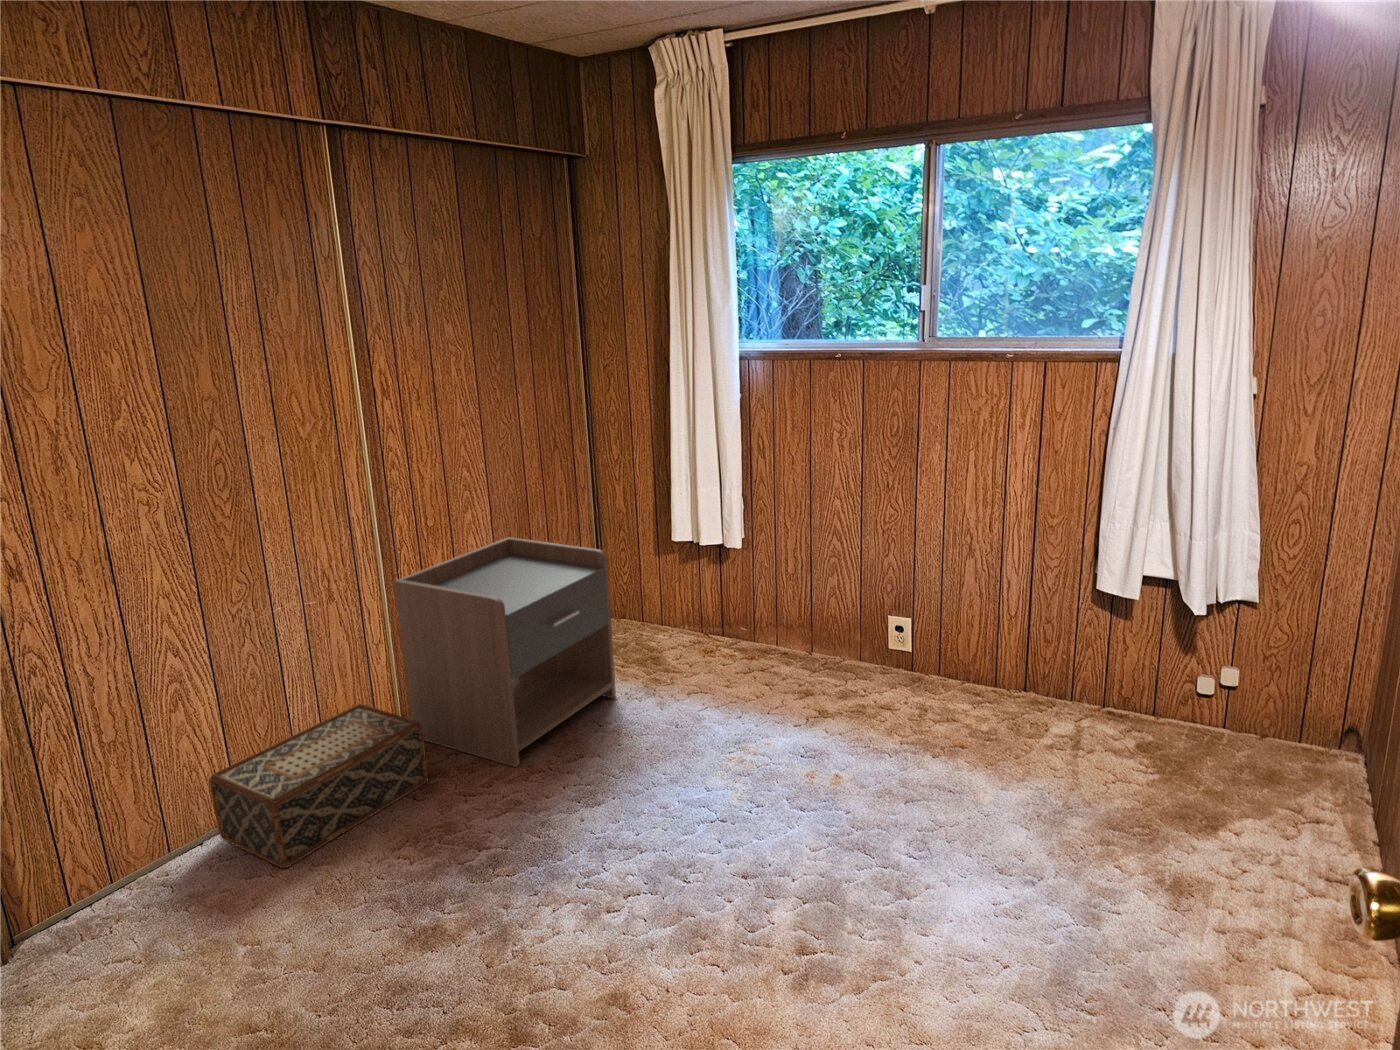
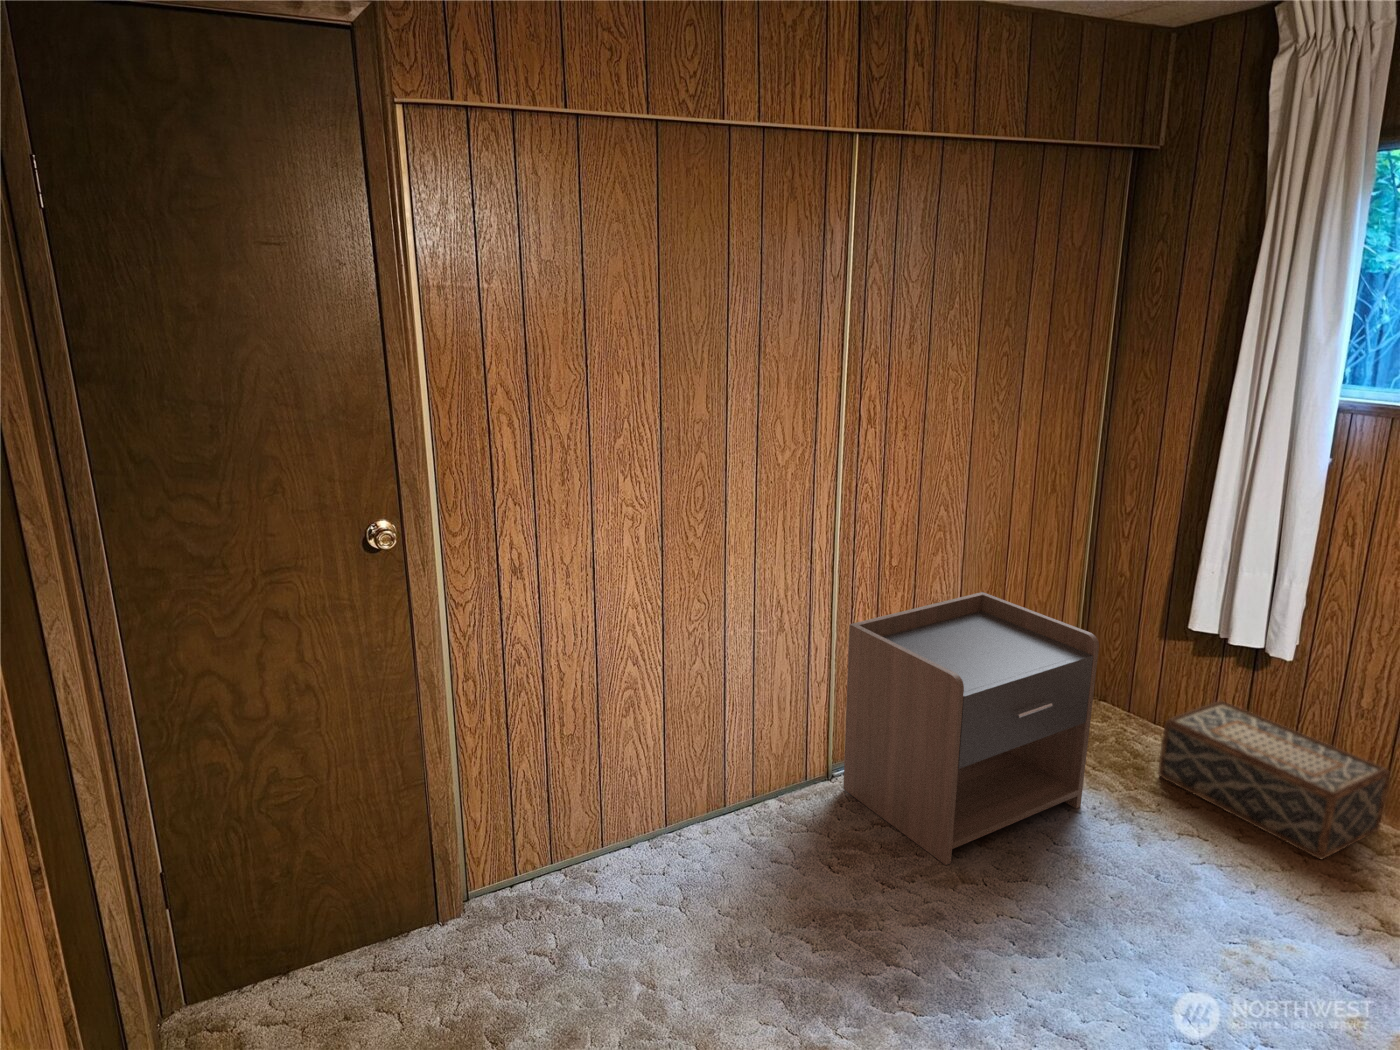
woven basket: present [209,704,428,868] -> present [1158,701,1390,859]

